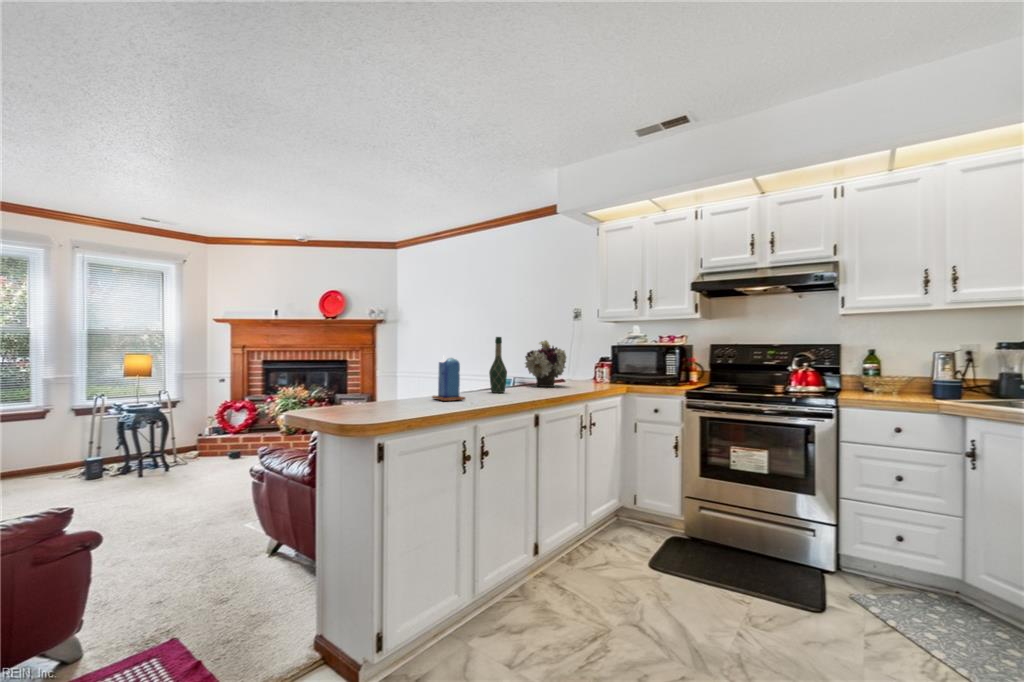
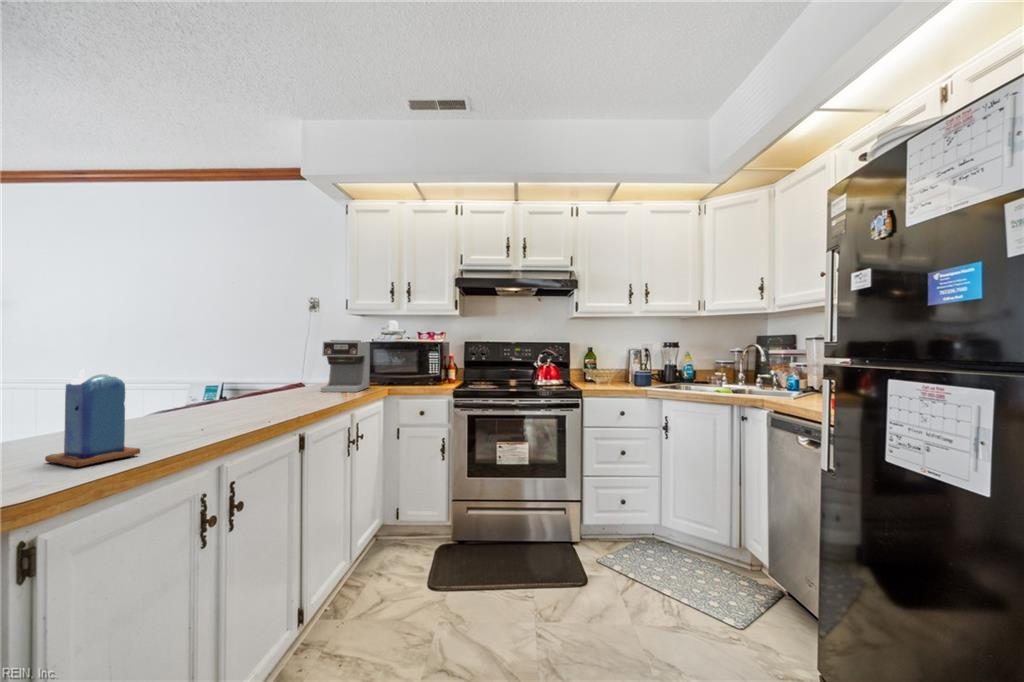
wine bottle: present [489,337,507,393] -> none [194,332,229,422]
flower arrangement: present [525,340,566,387] -> none [254,336,318,399]
coffee maker: none [571,343,612,386] -> present [321,340,370,392]

